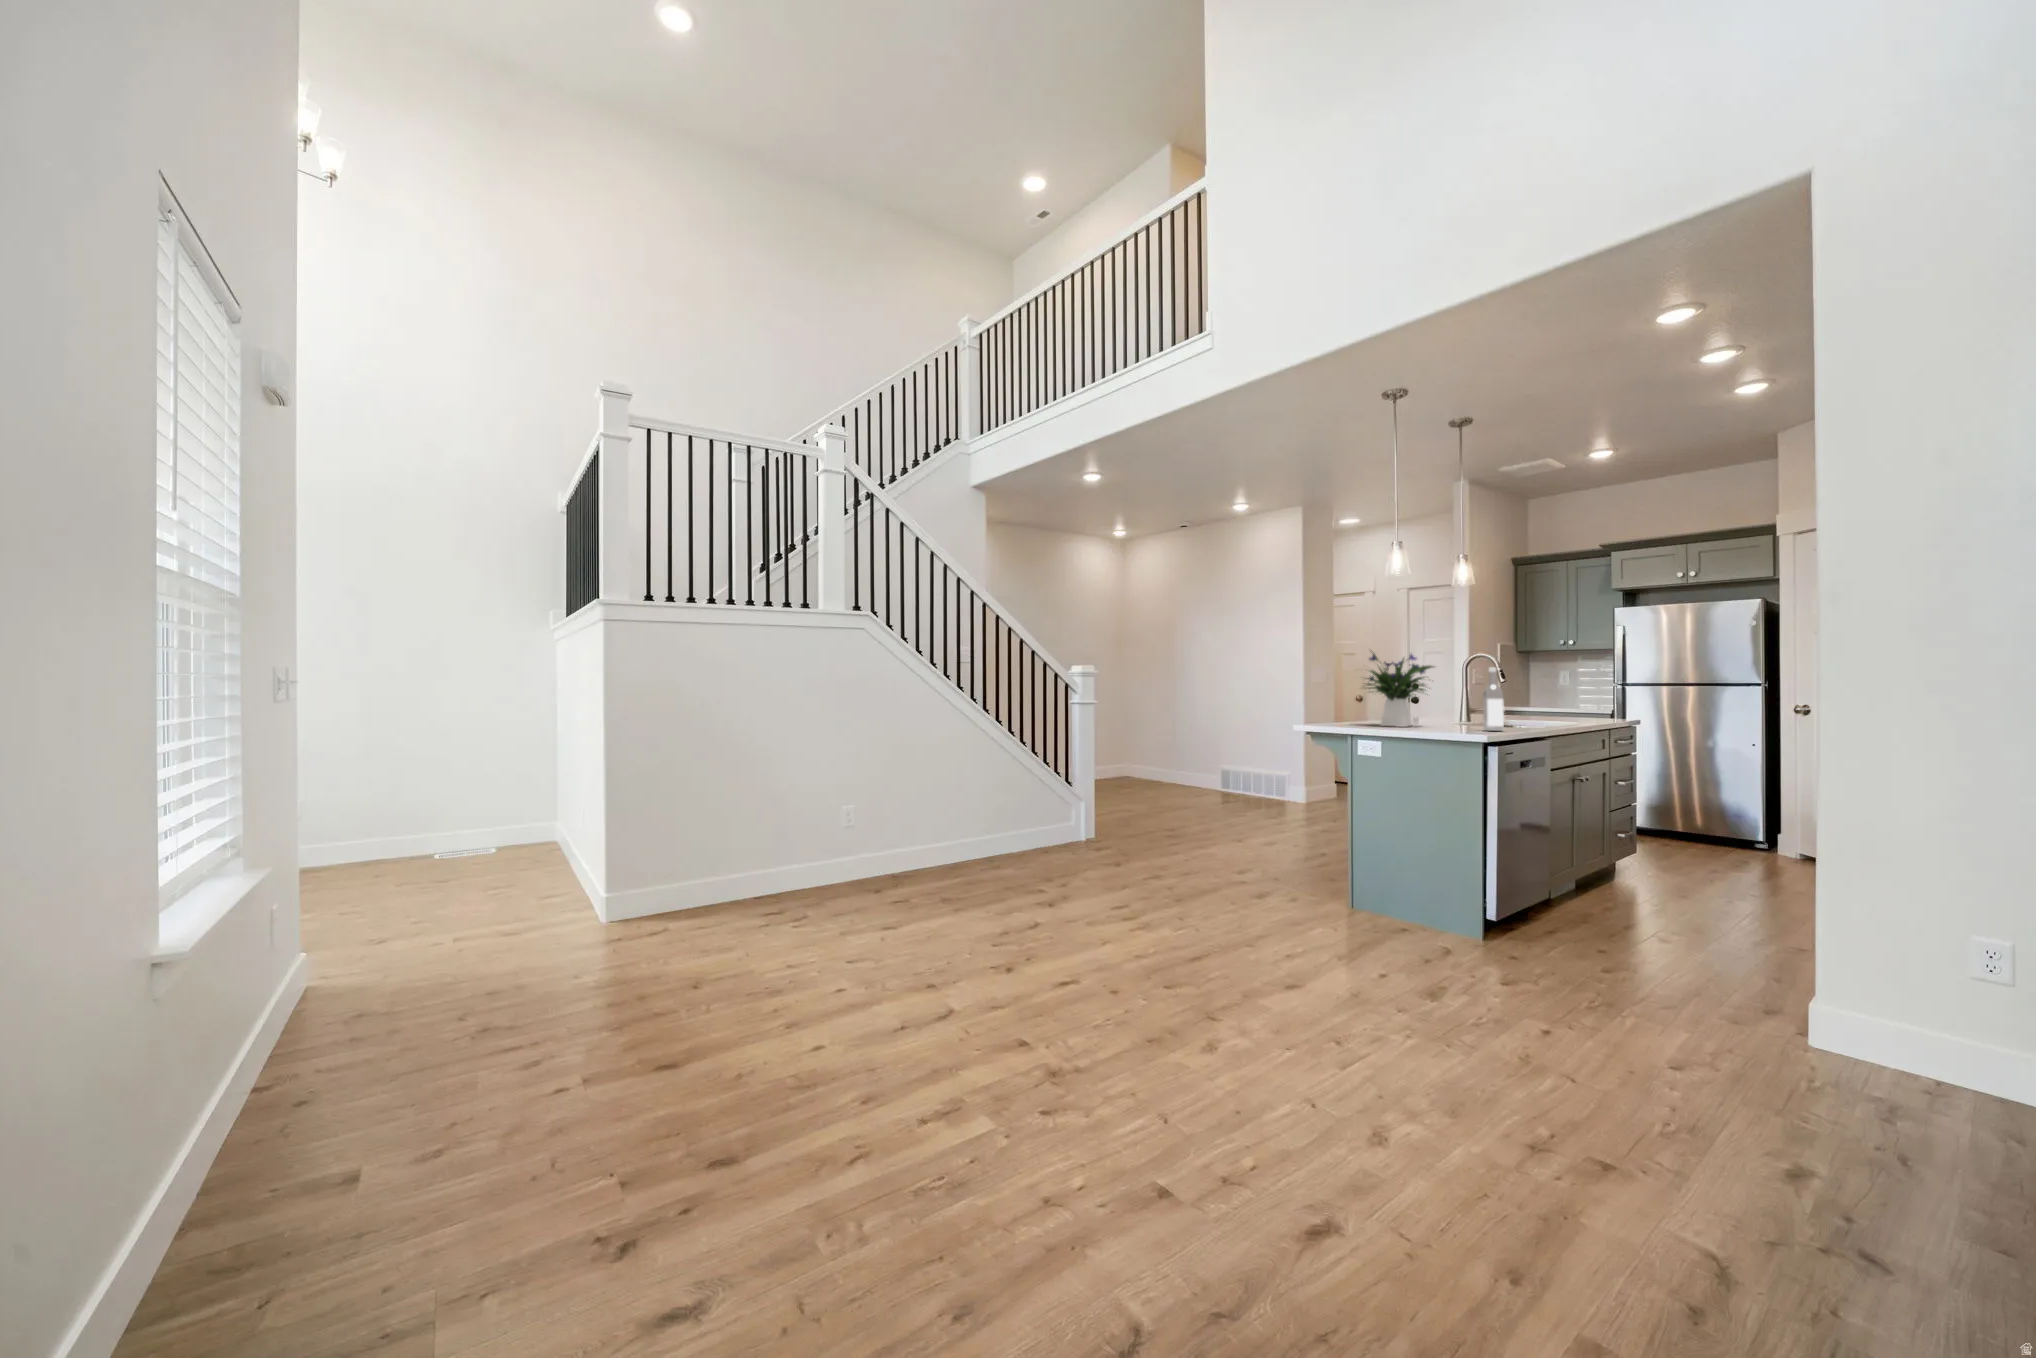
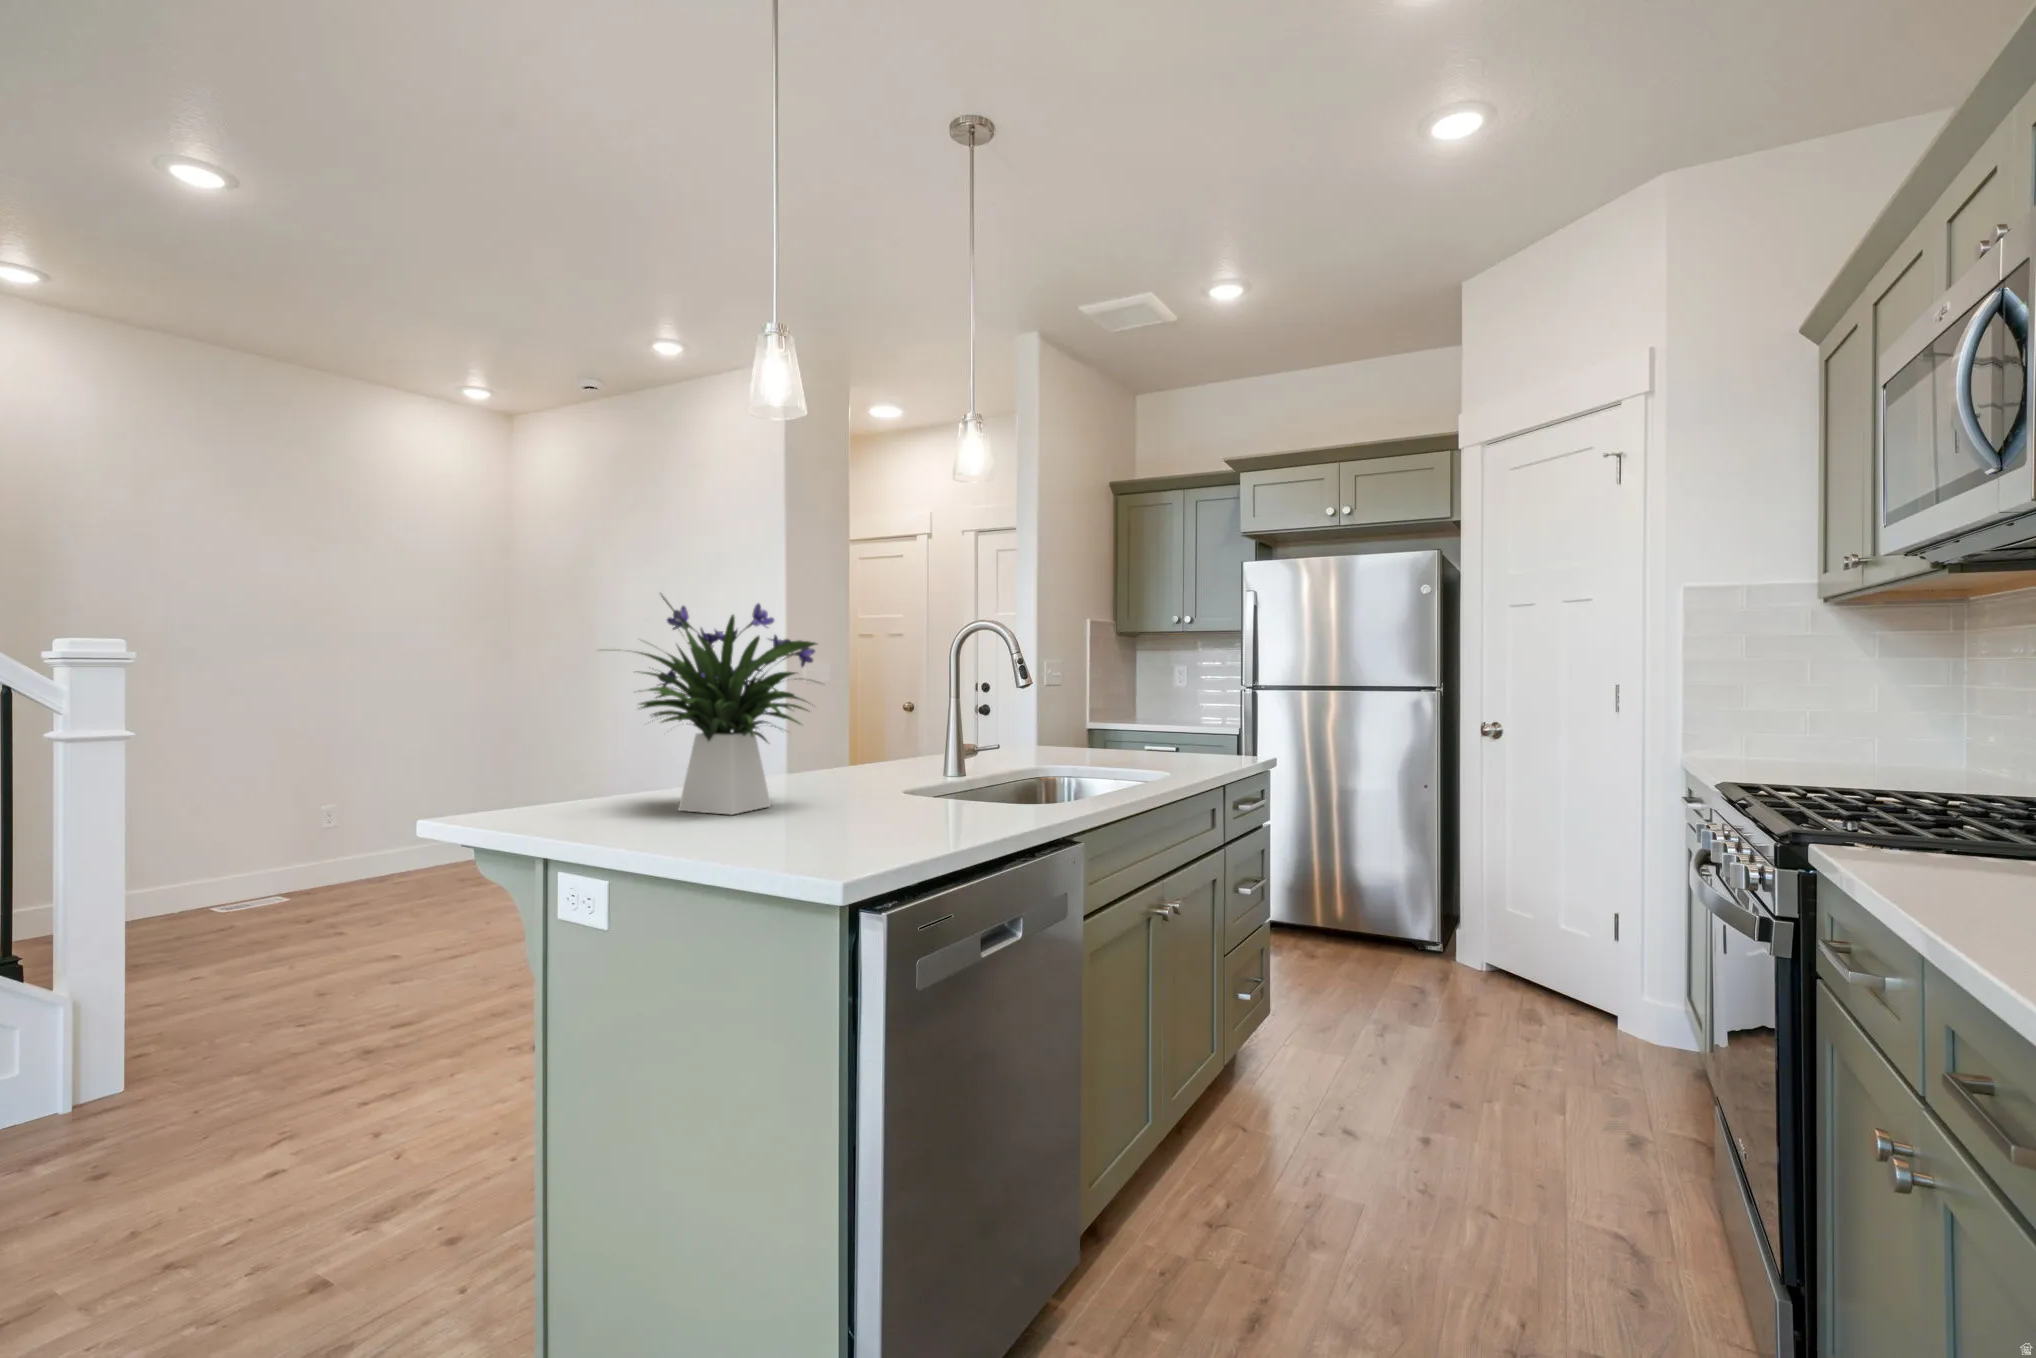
wine bottle: present [1483,667,1504,731] -> none [908,645,958,833]

